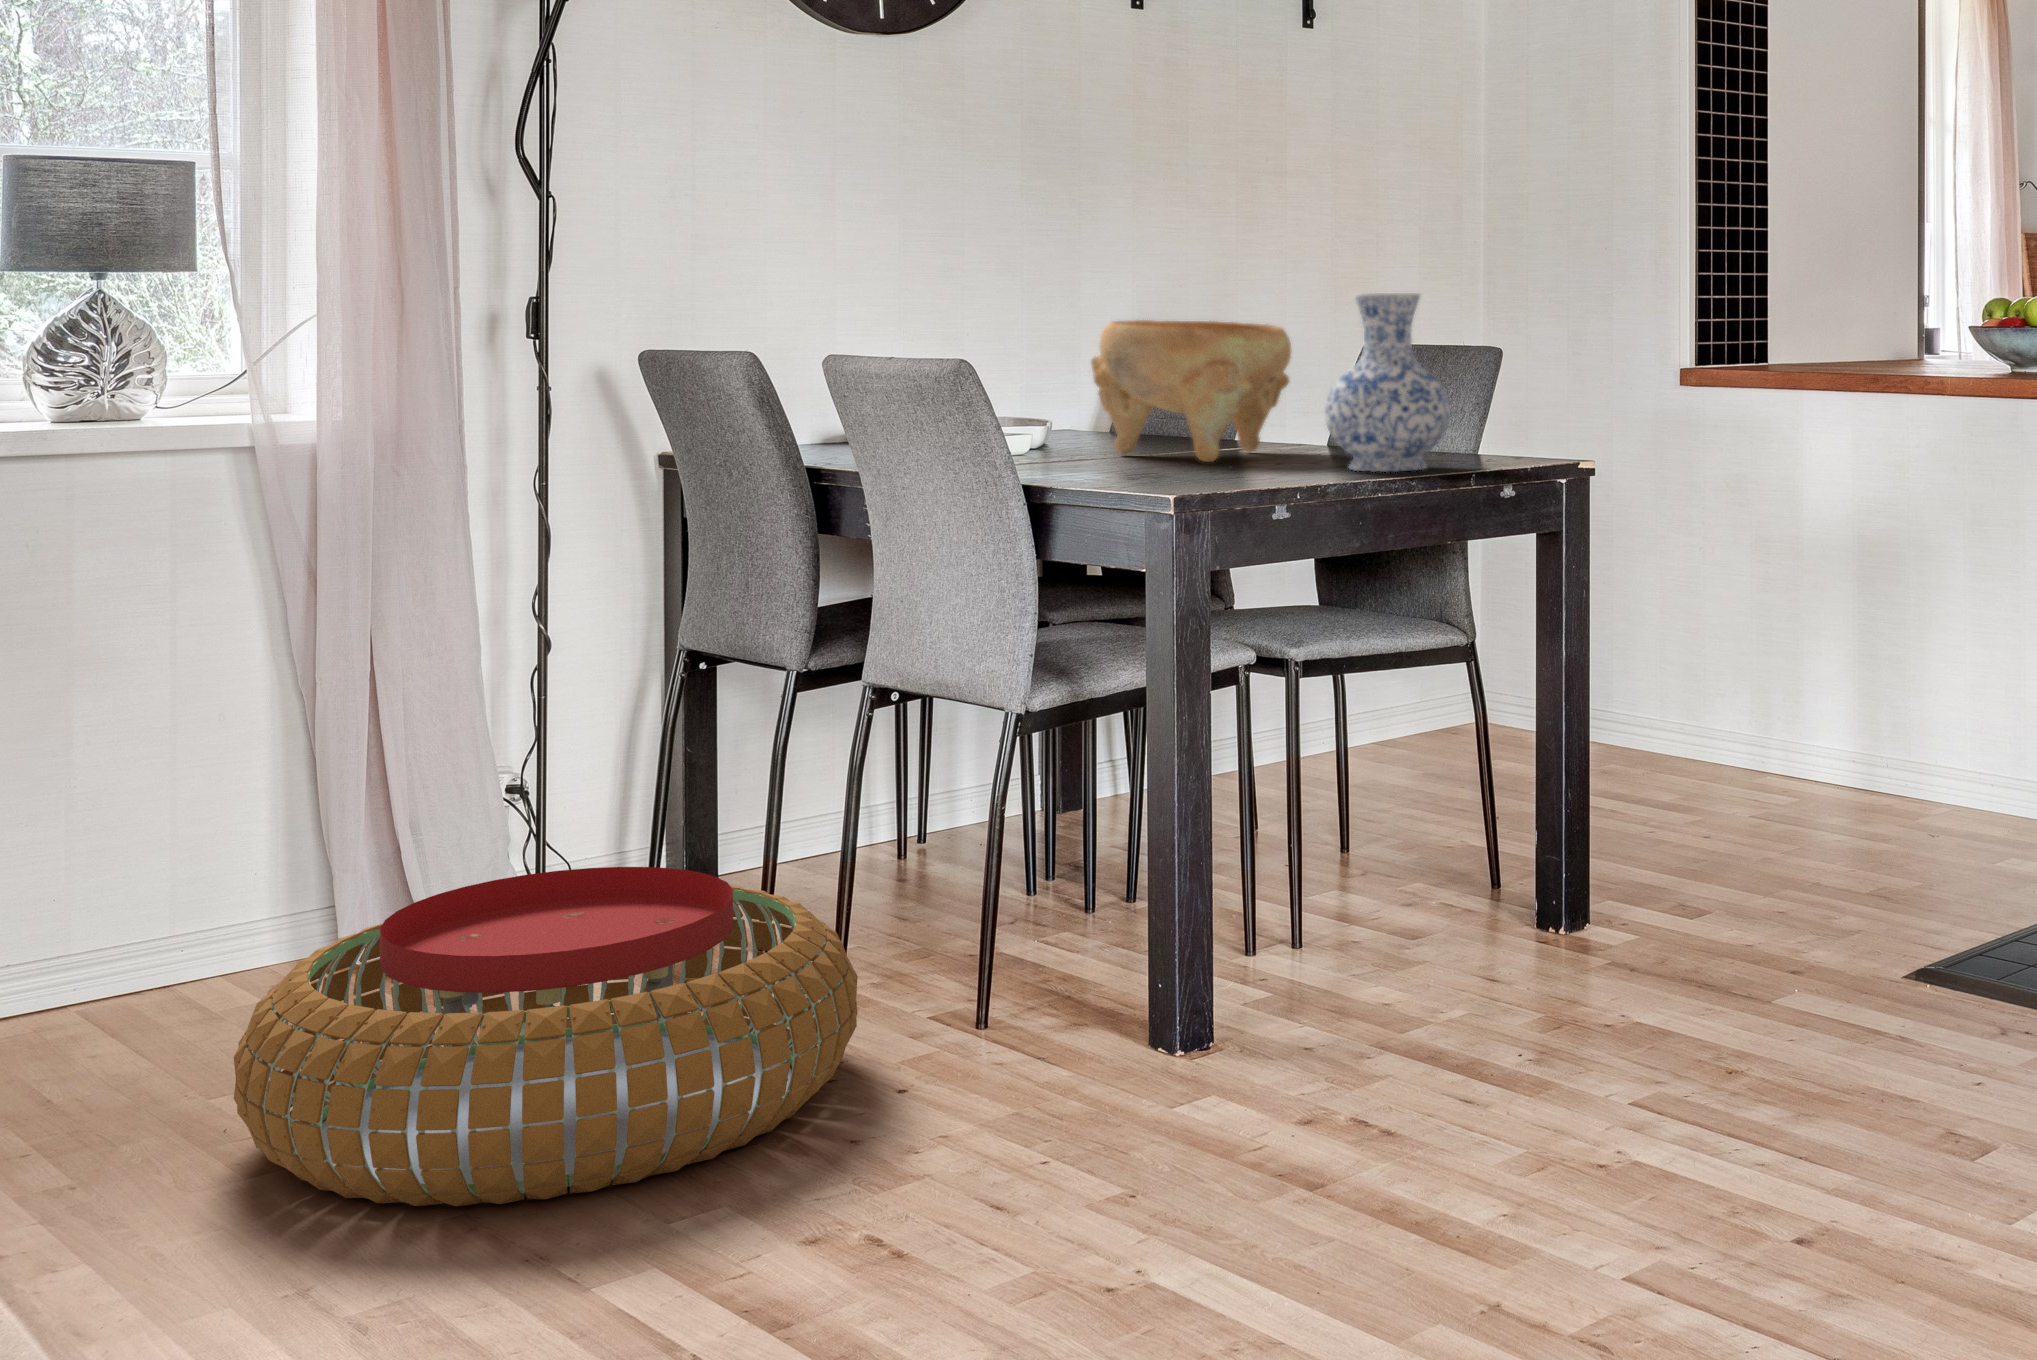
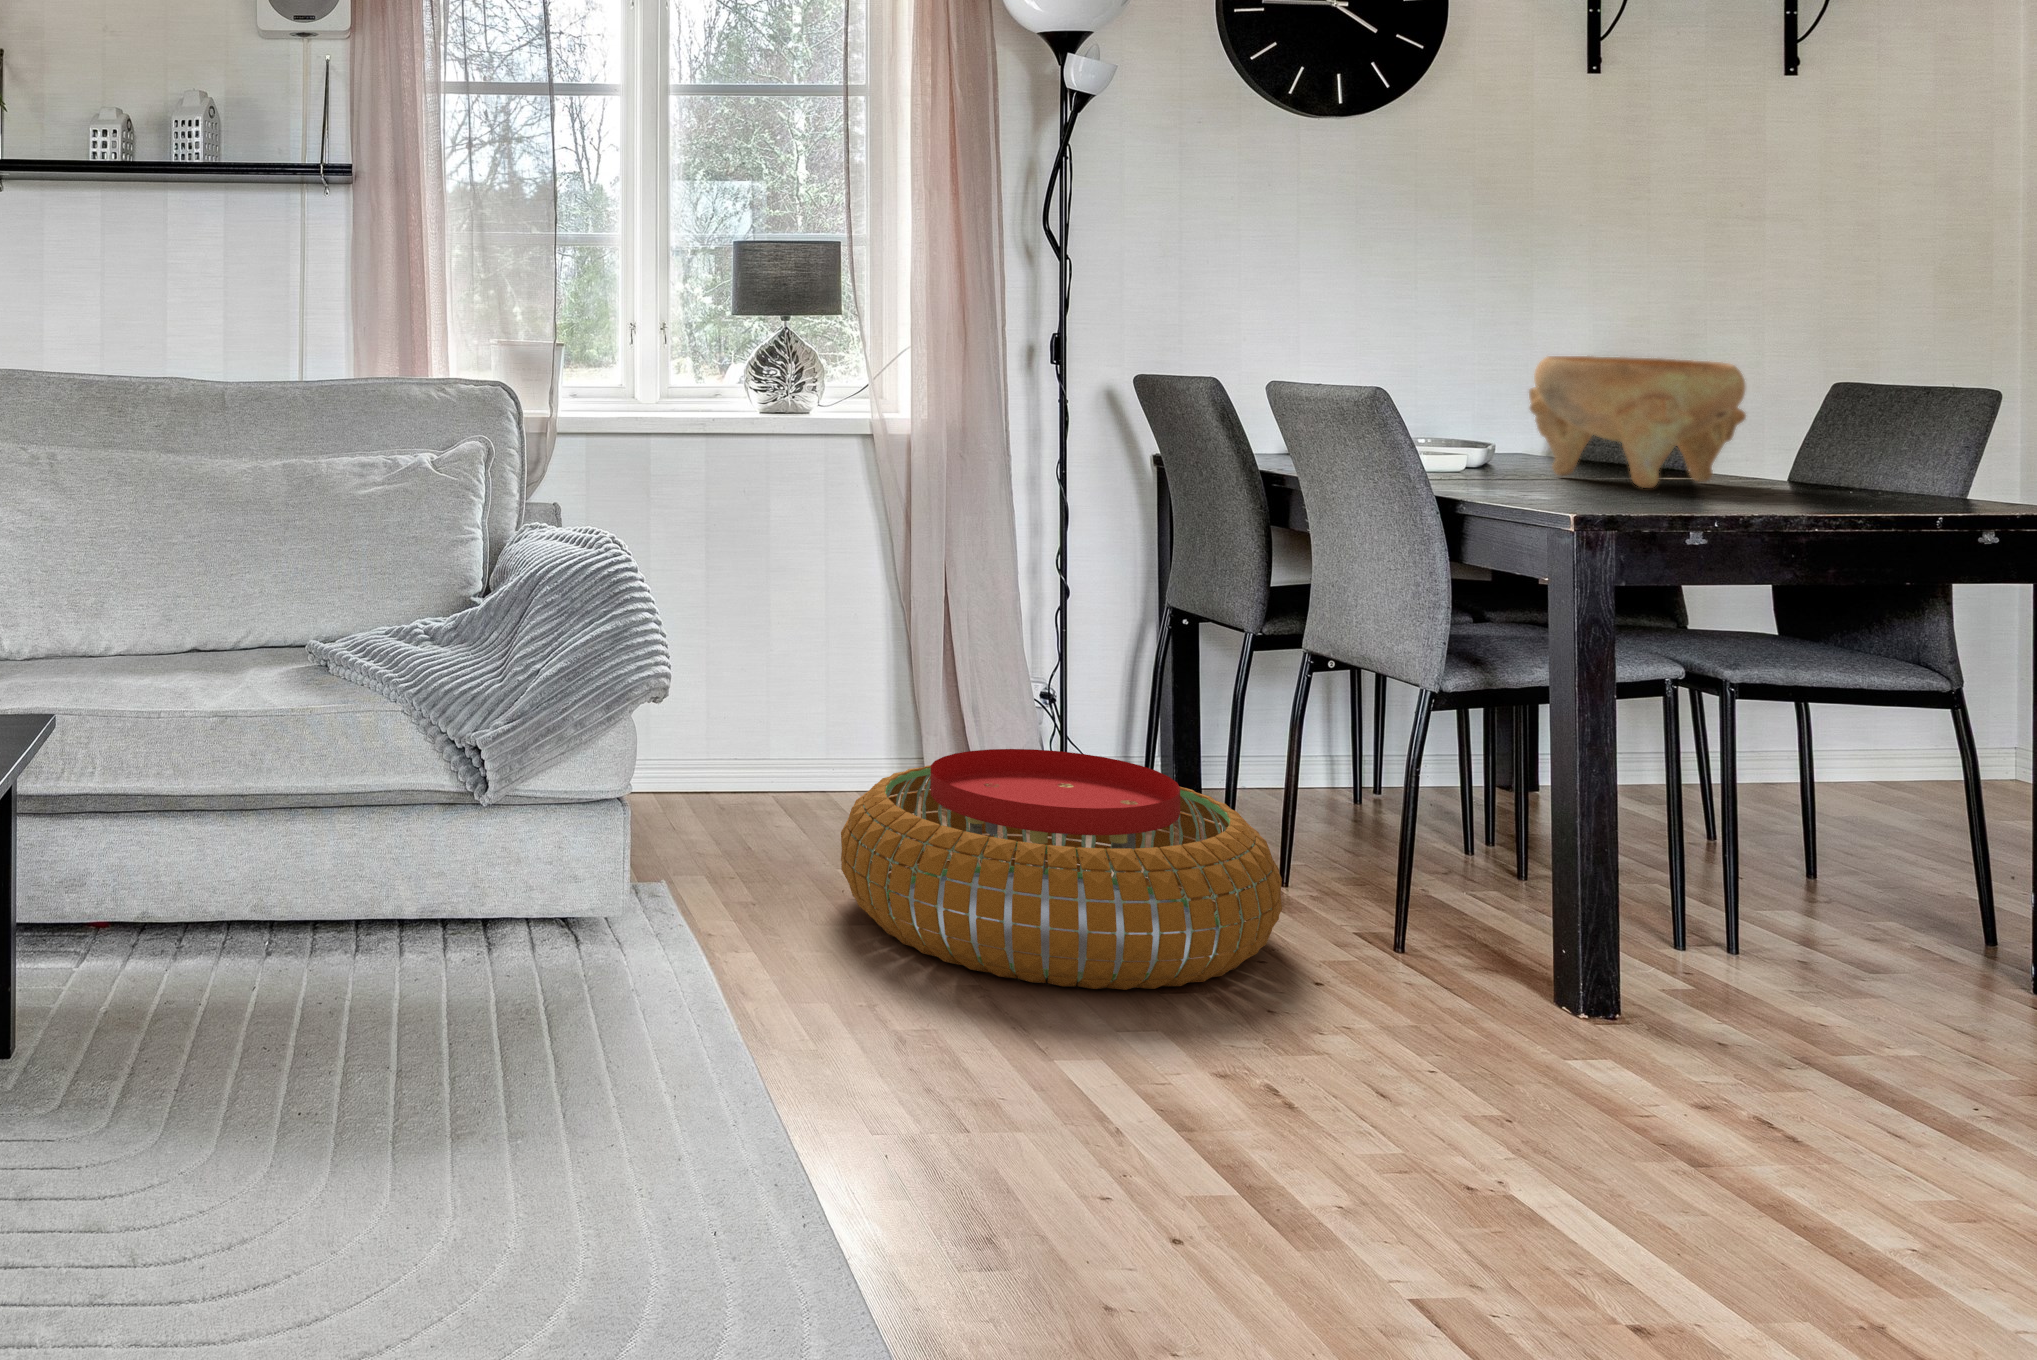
vase: present [1325,293,1450,472] -> none [1774,333,1932,511]

